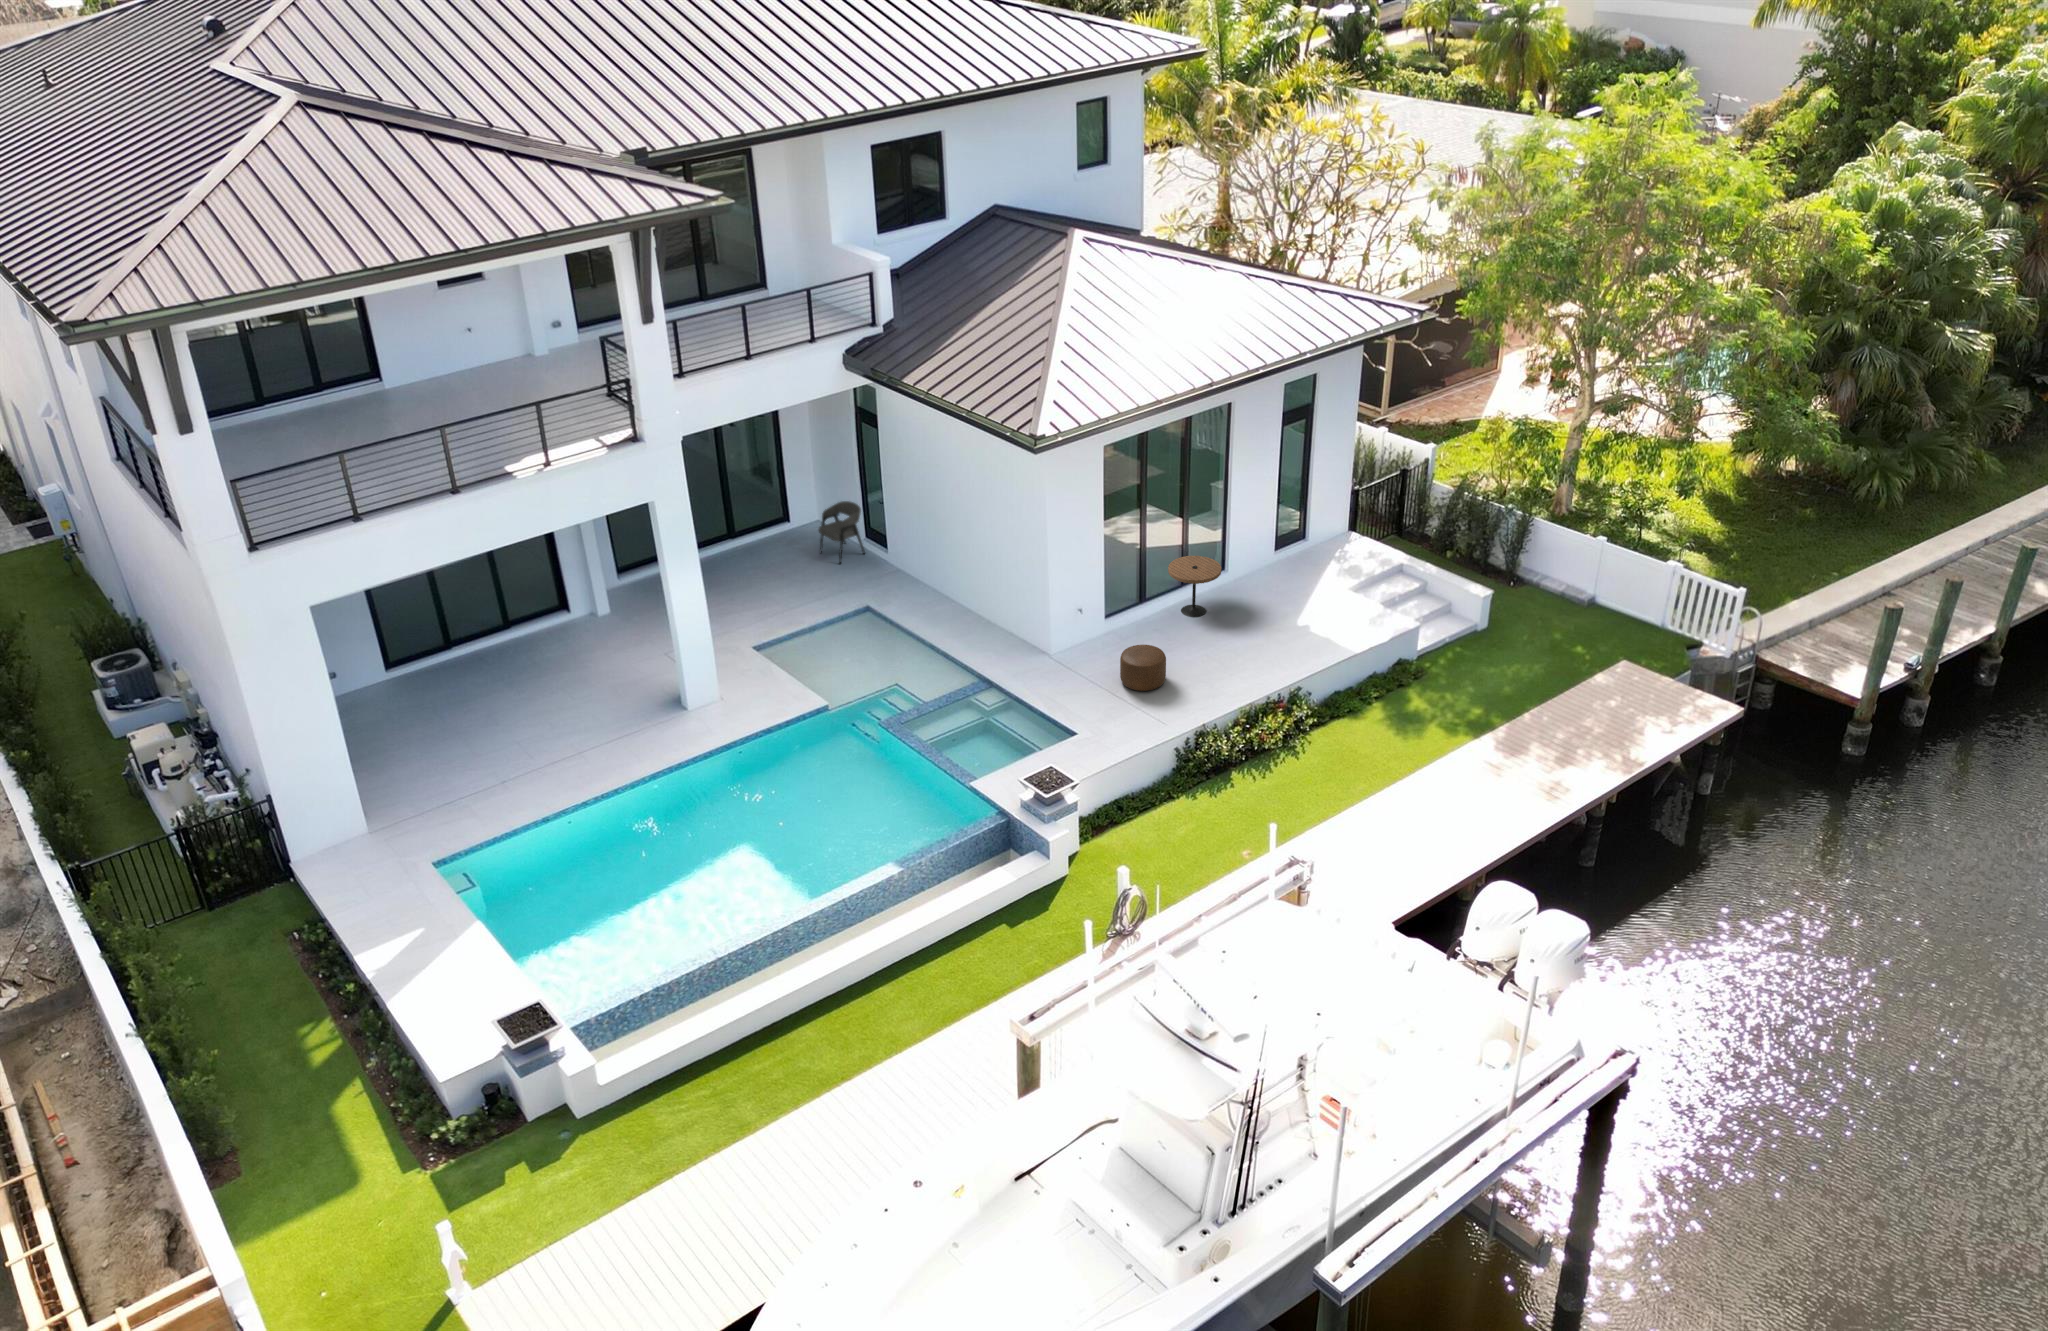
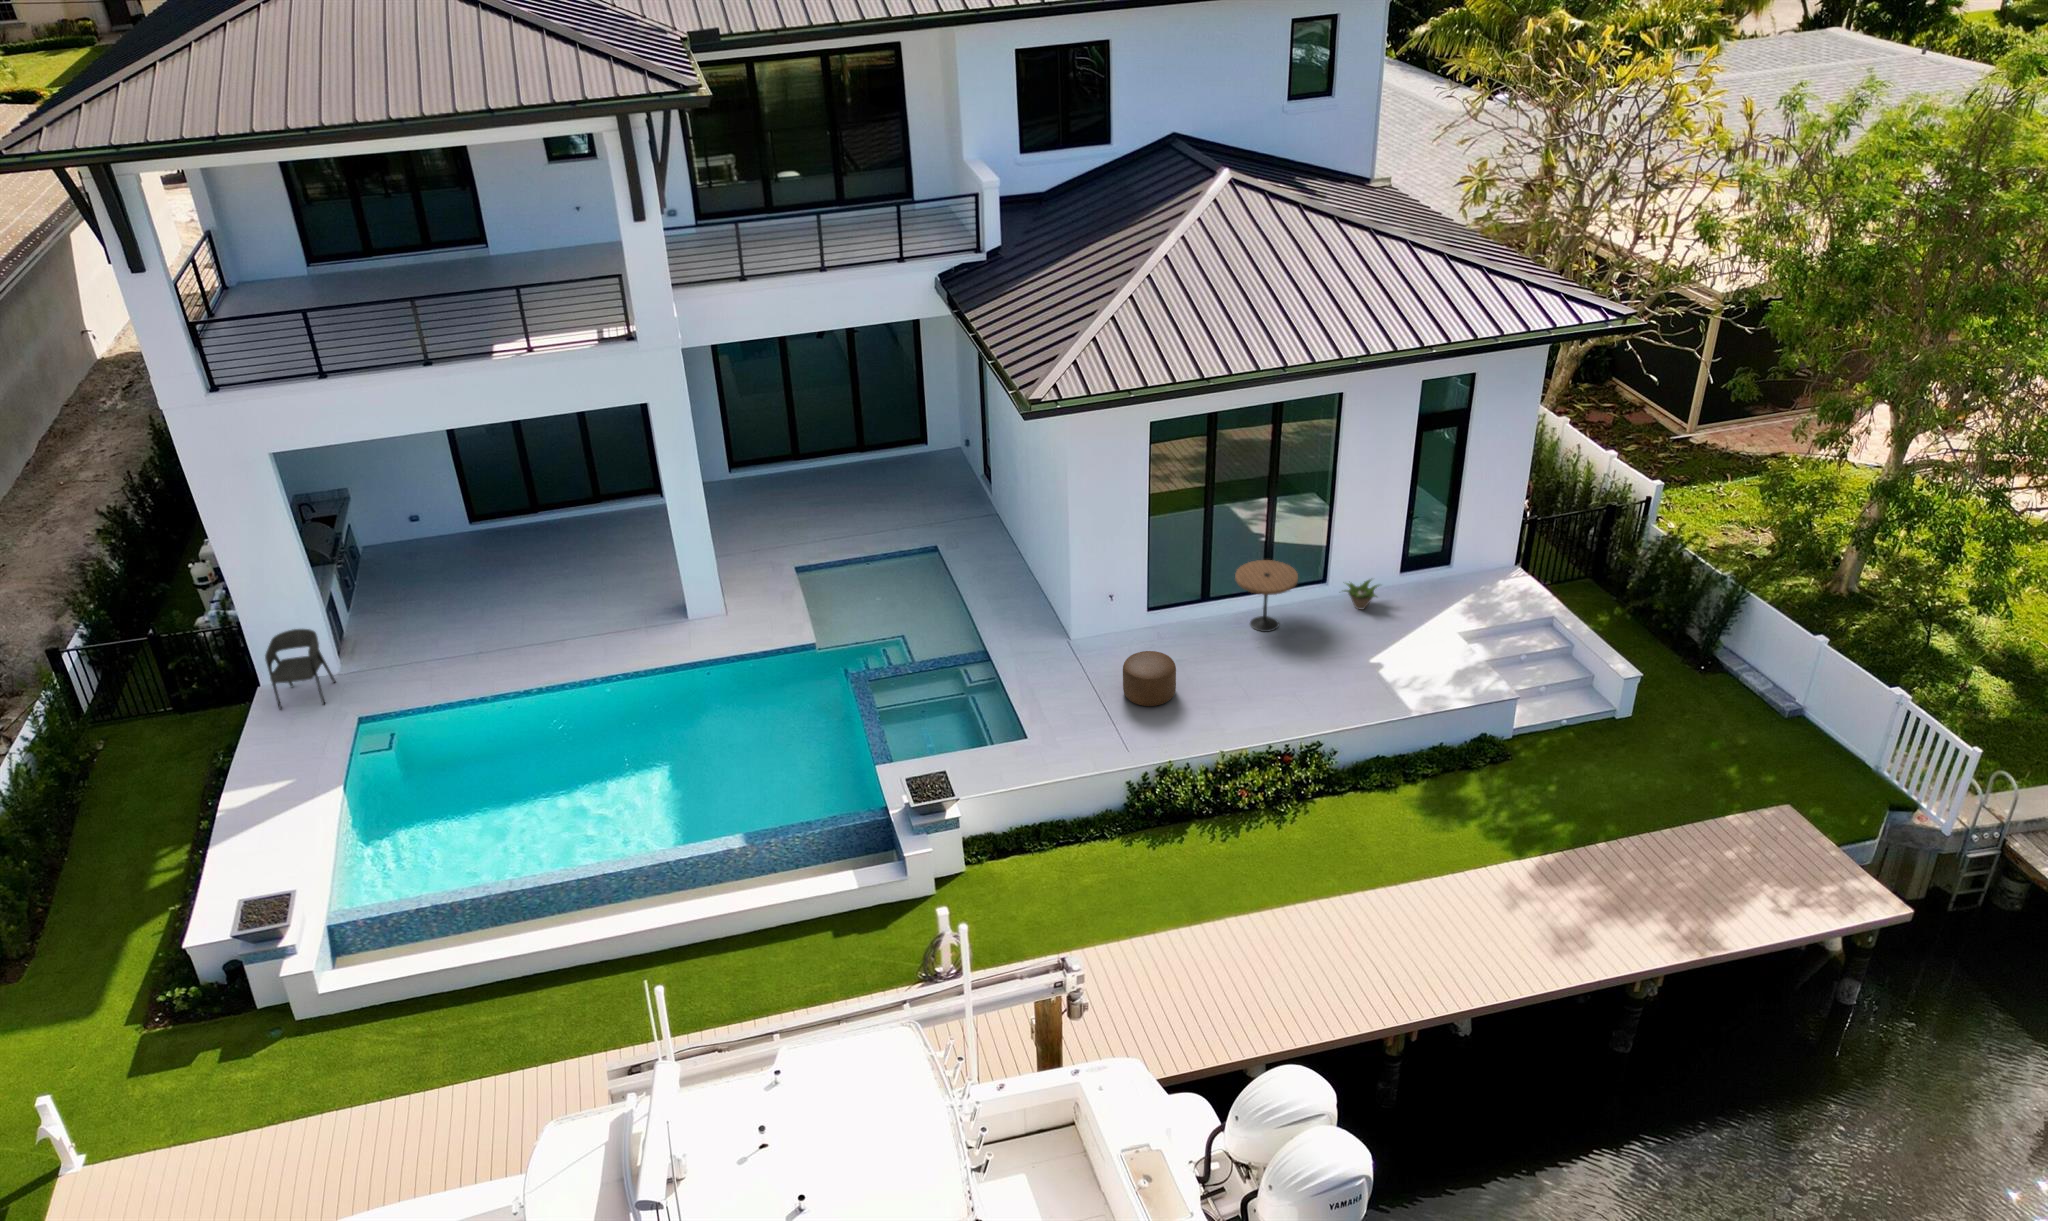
chair: present [818,501,865,563] -> present [265,629,335,709]
decorative plant: none [1239,558,1275,586] -> present [1344,579,1379,609]

